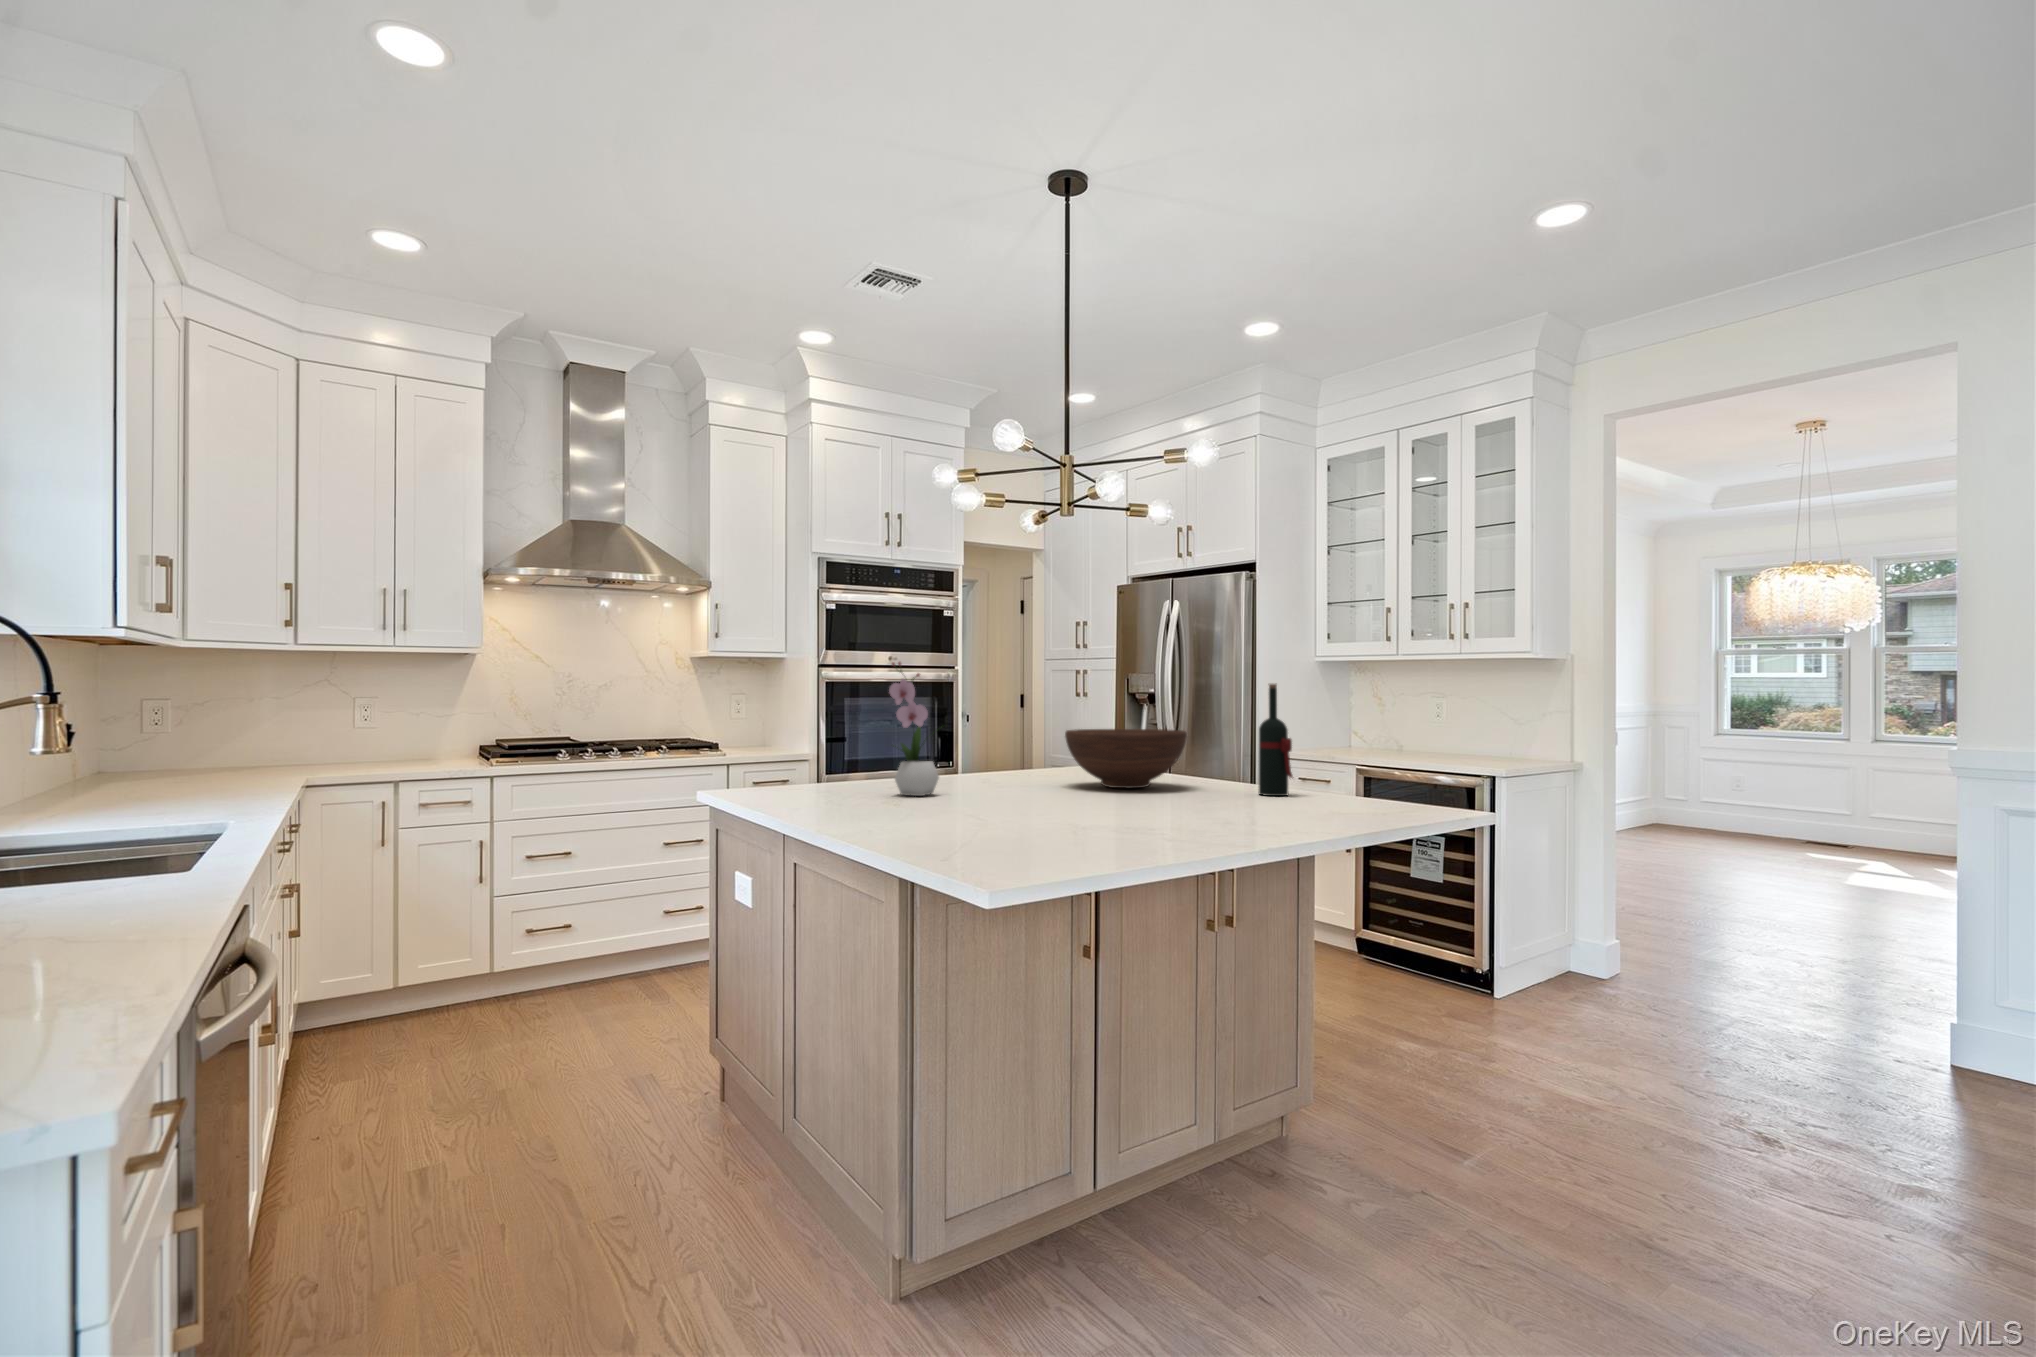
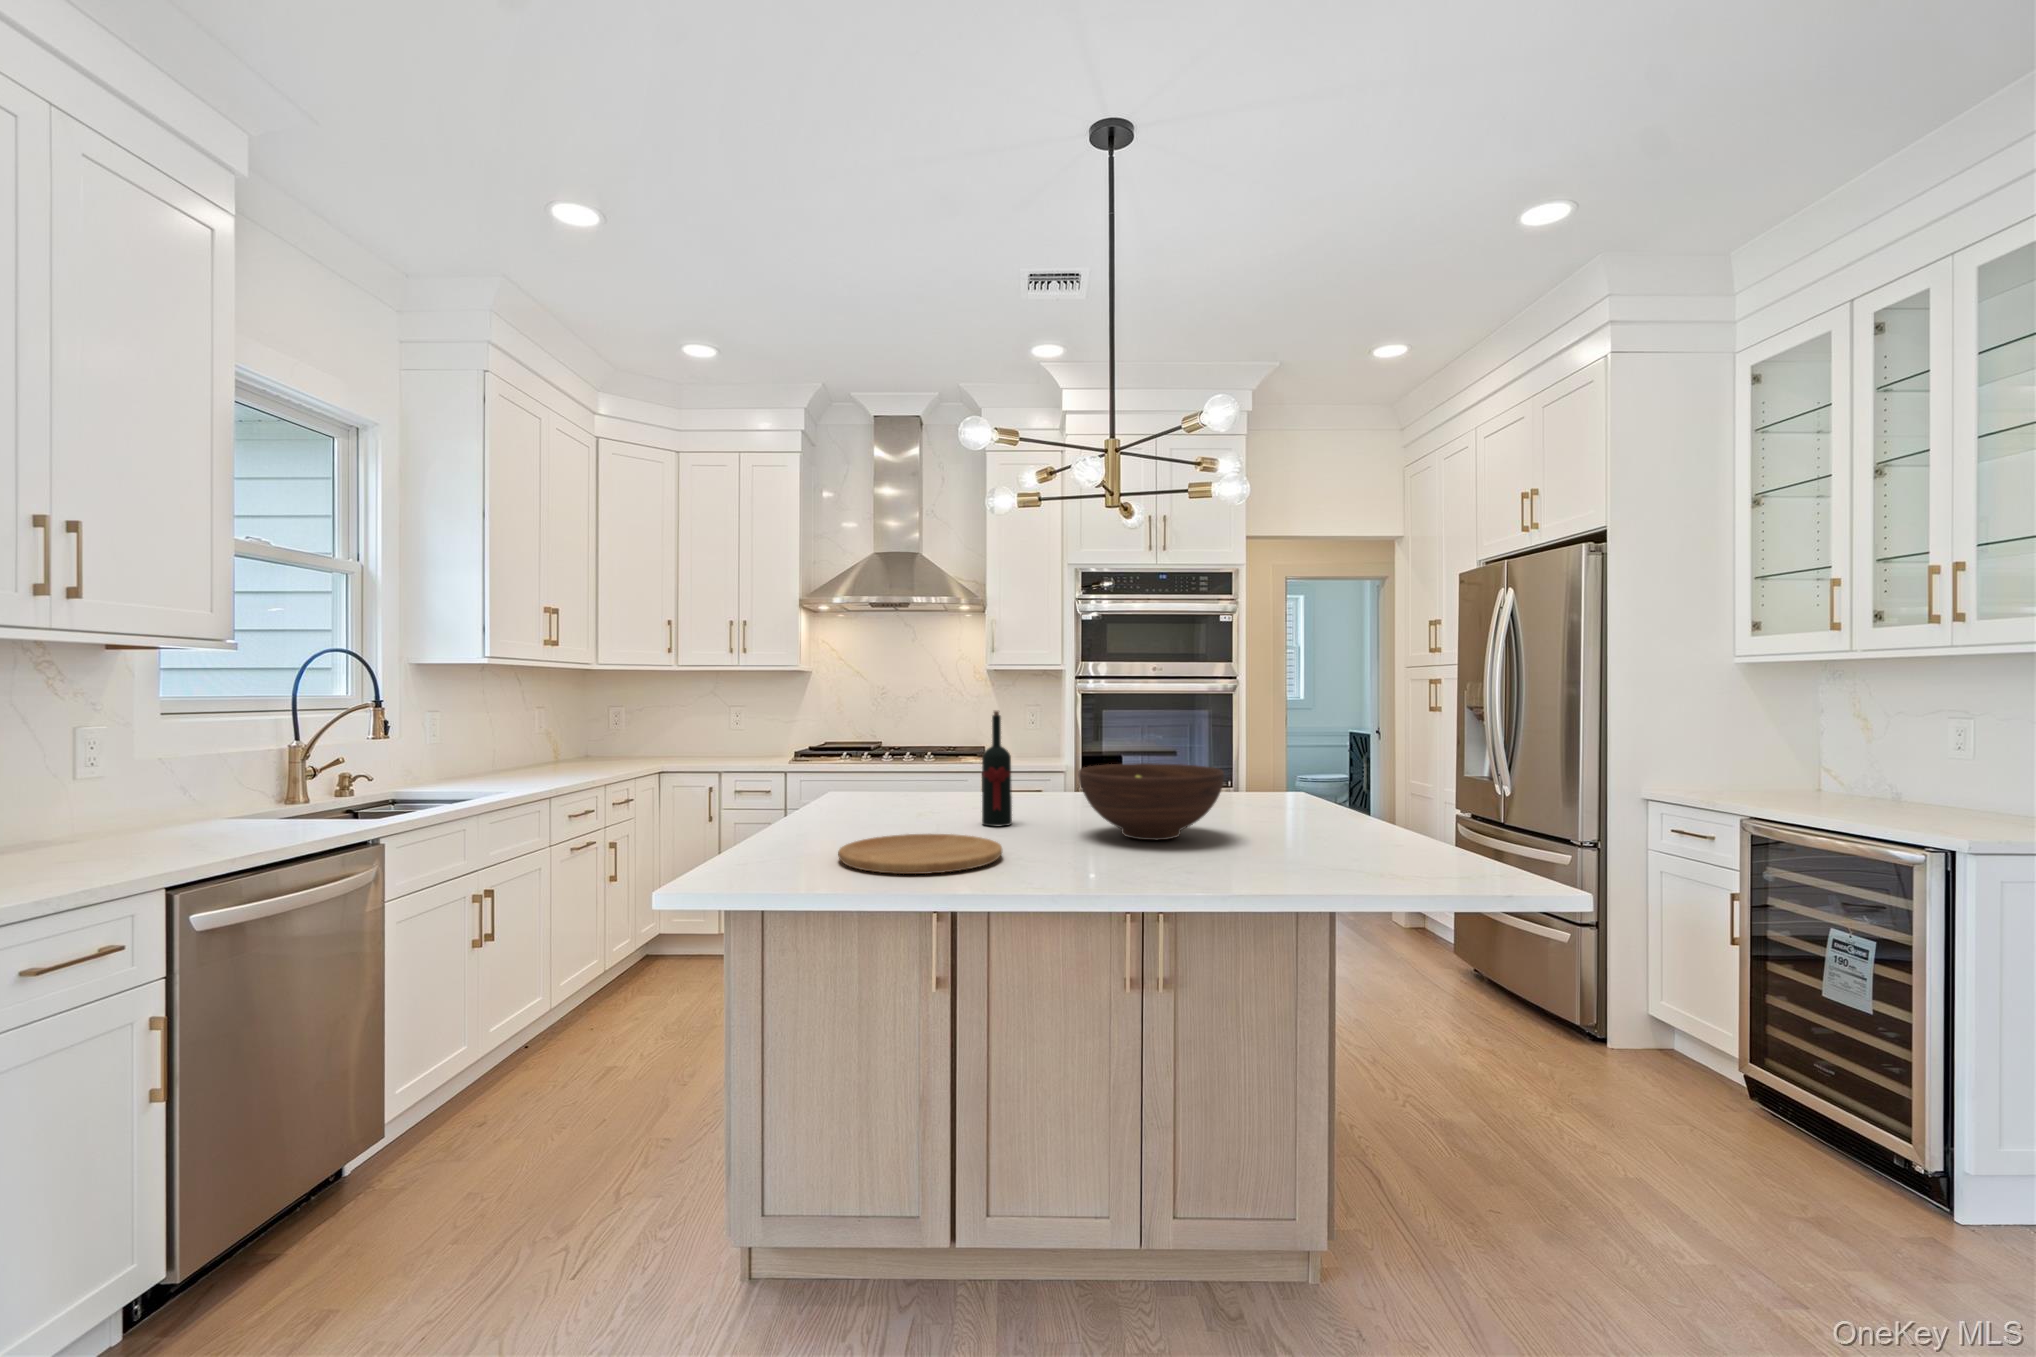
flower arrangement: present [889,662,939,796] -> none [868,692,931,831]
wine bottle: present [1259,684,1293,796] -> present [982,711,1012,826]
cutting board: none [956,790,1104,815] -> present [838,834,1002,874]

